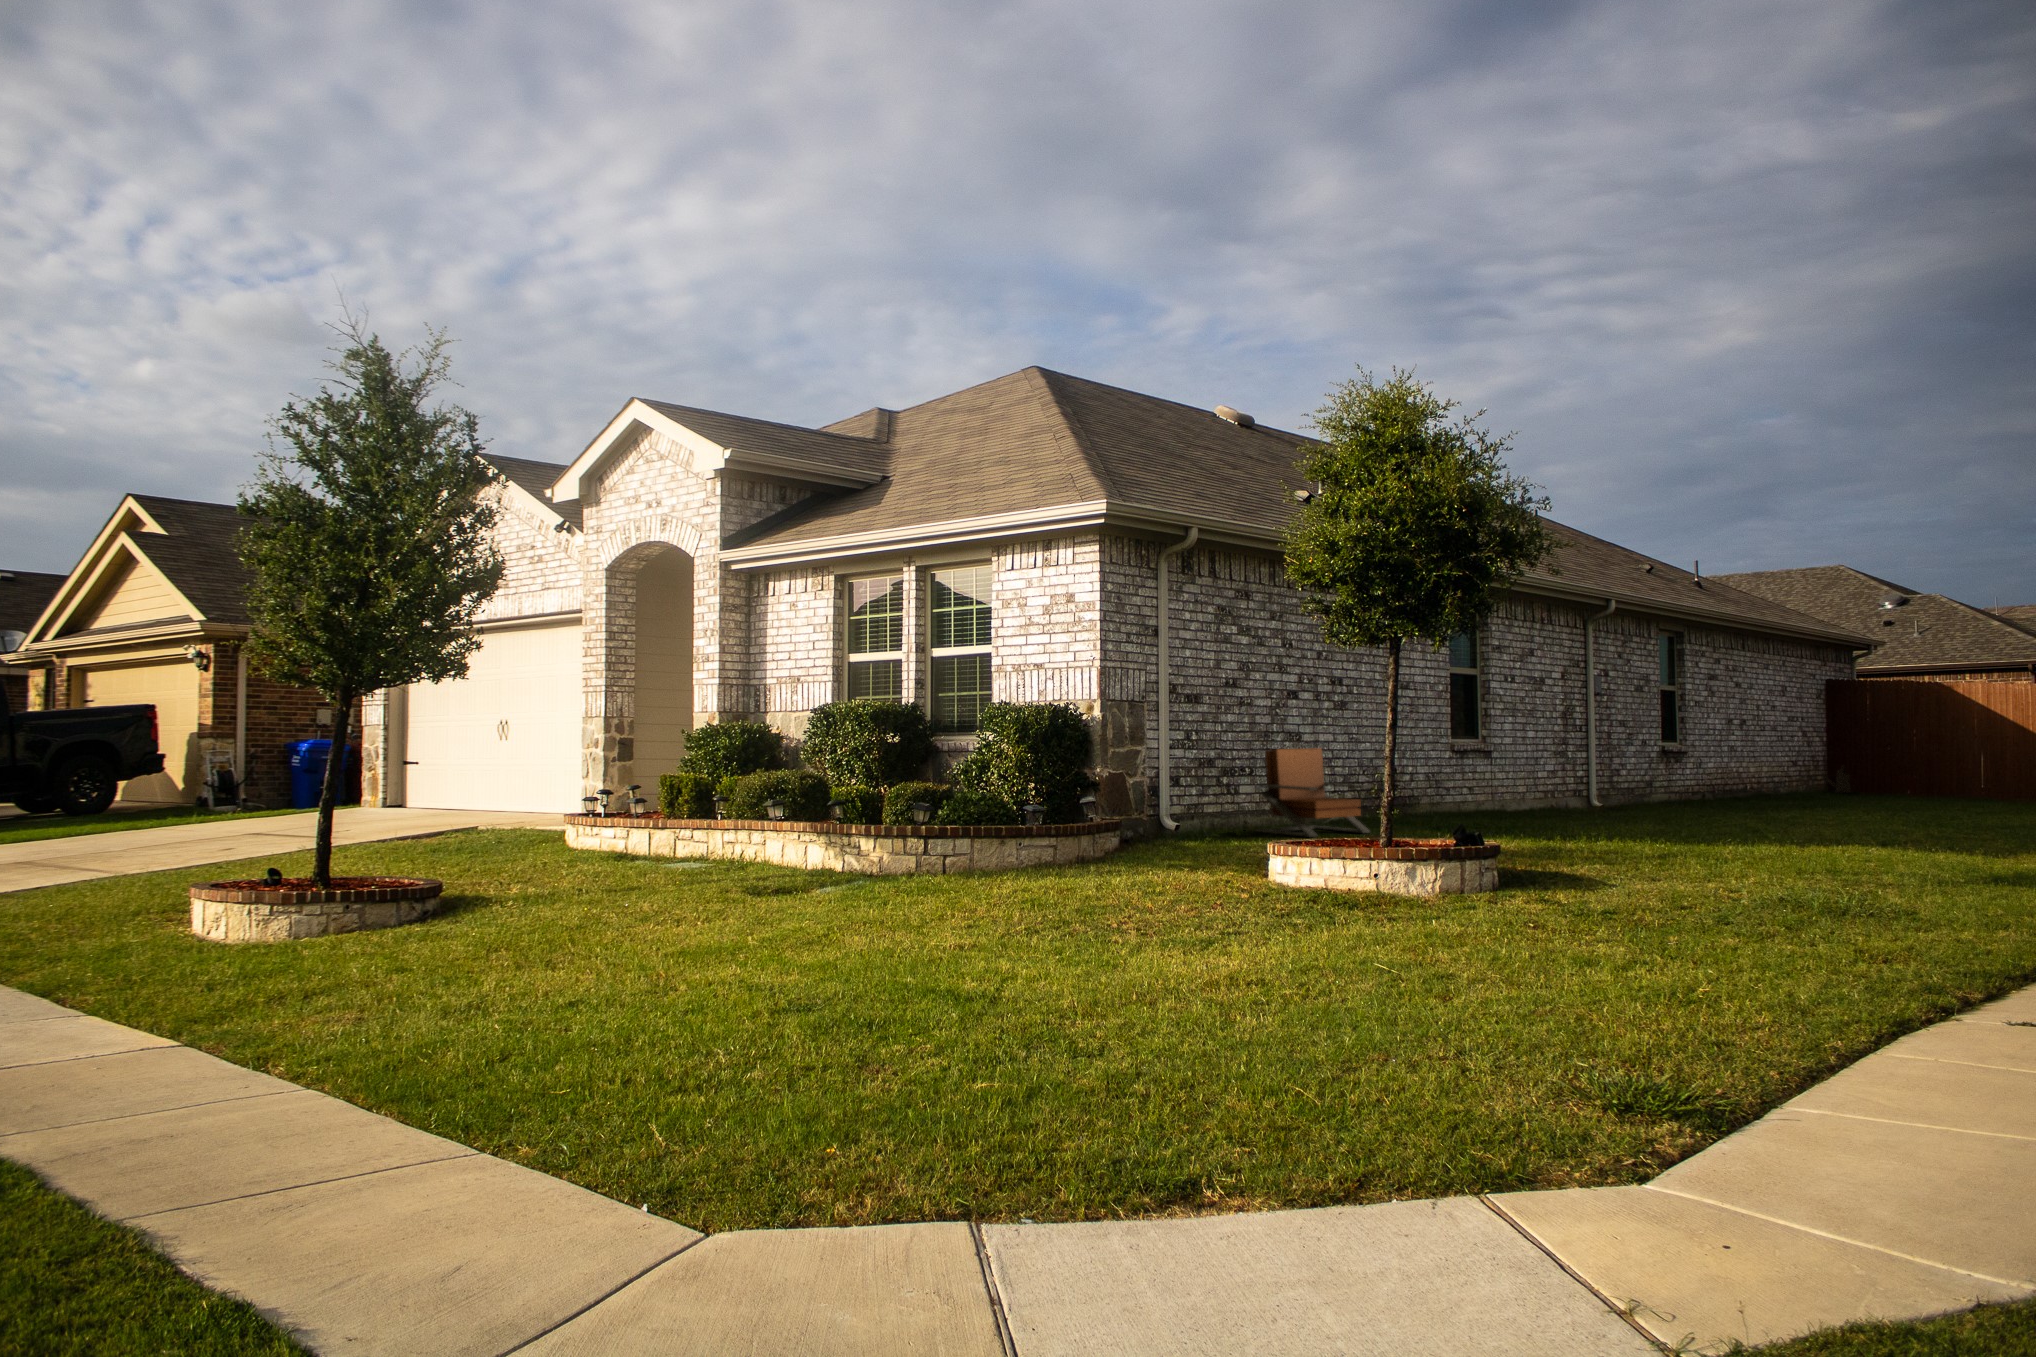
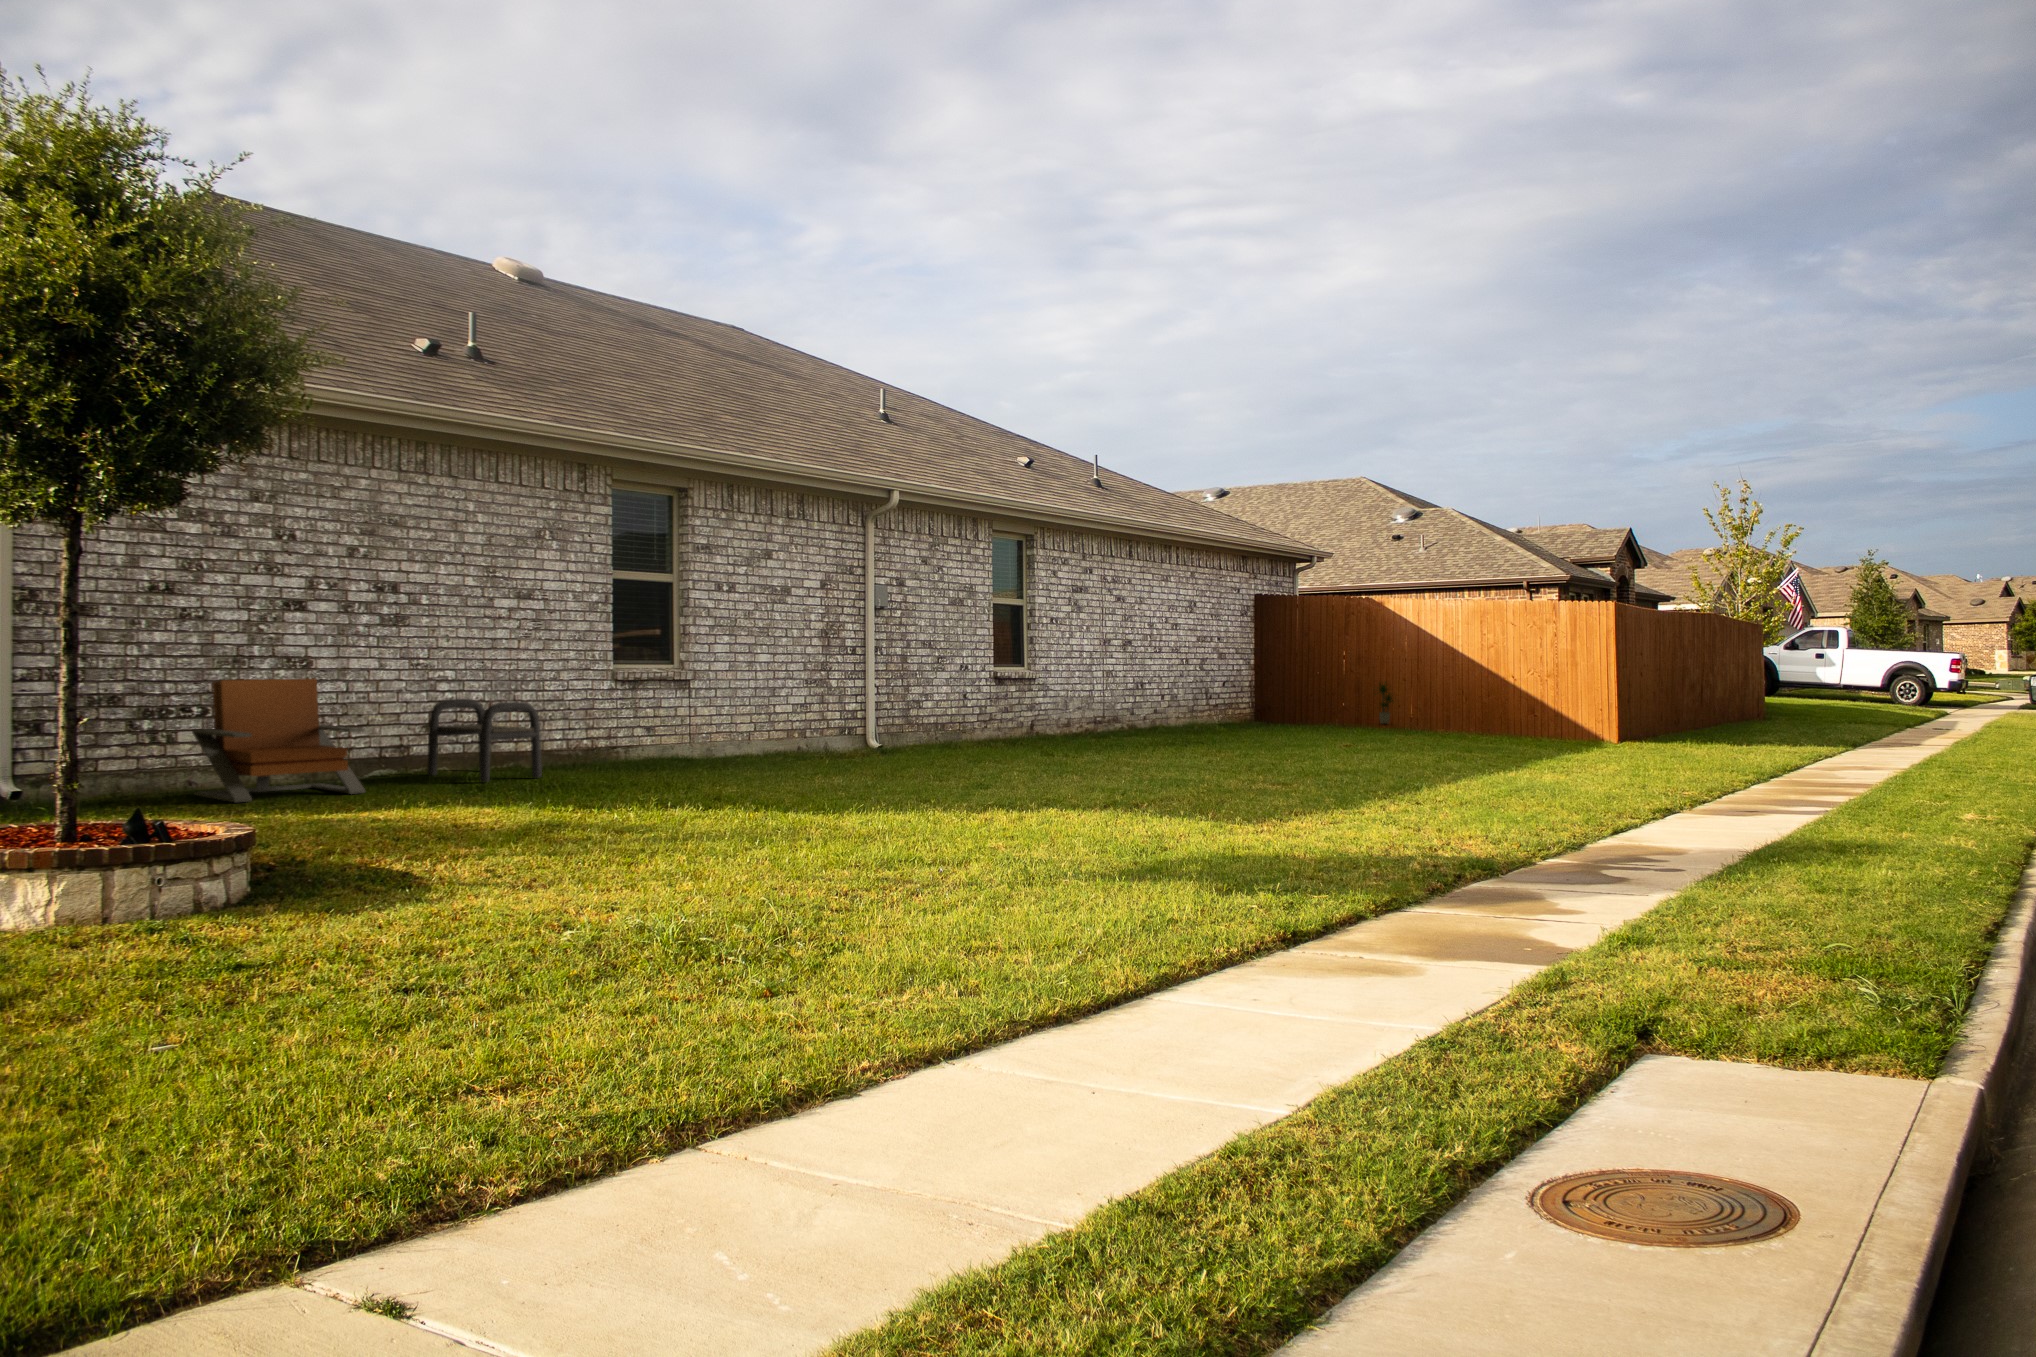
potted plant: none [1957,757,1989,797] -> present [1379,682,1393,724]
bench: none [1358,765,1453,827] -> present [427,699,542,782]
watering can: present [1820,766,1854,793] -> none [1235,690,1269,721]

